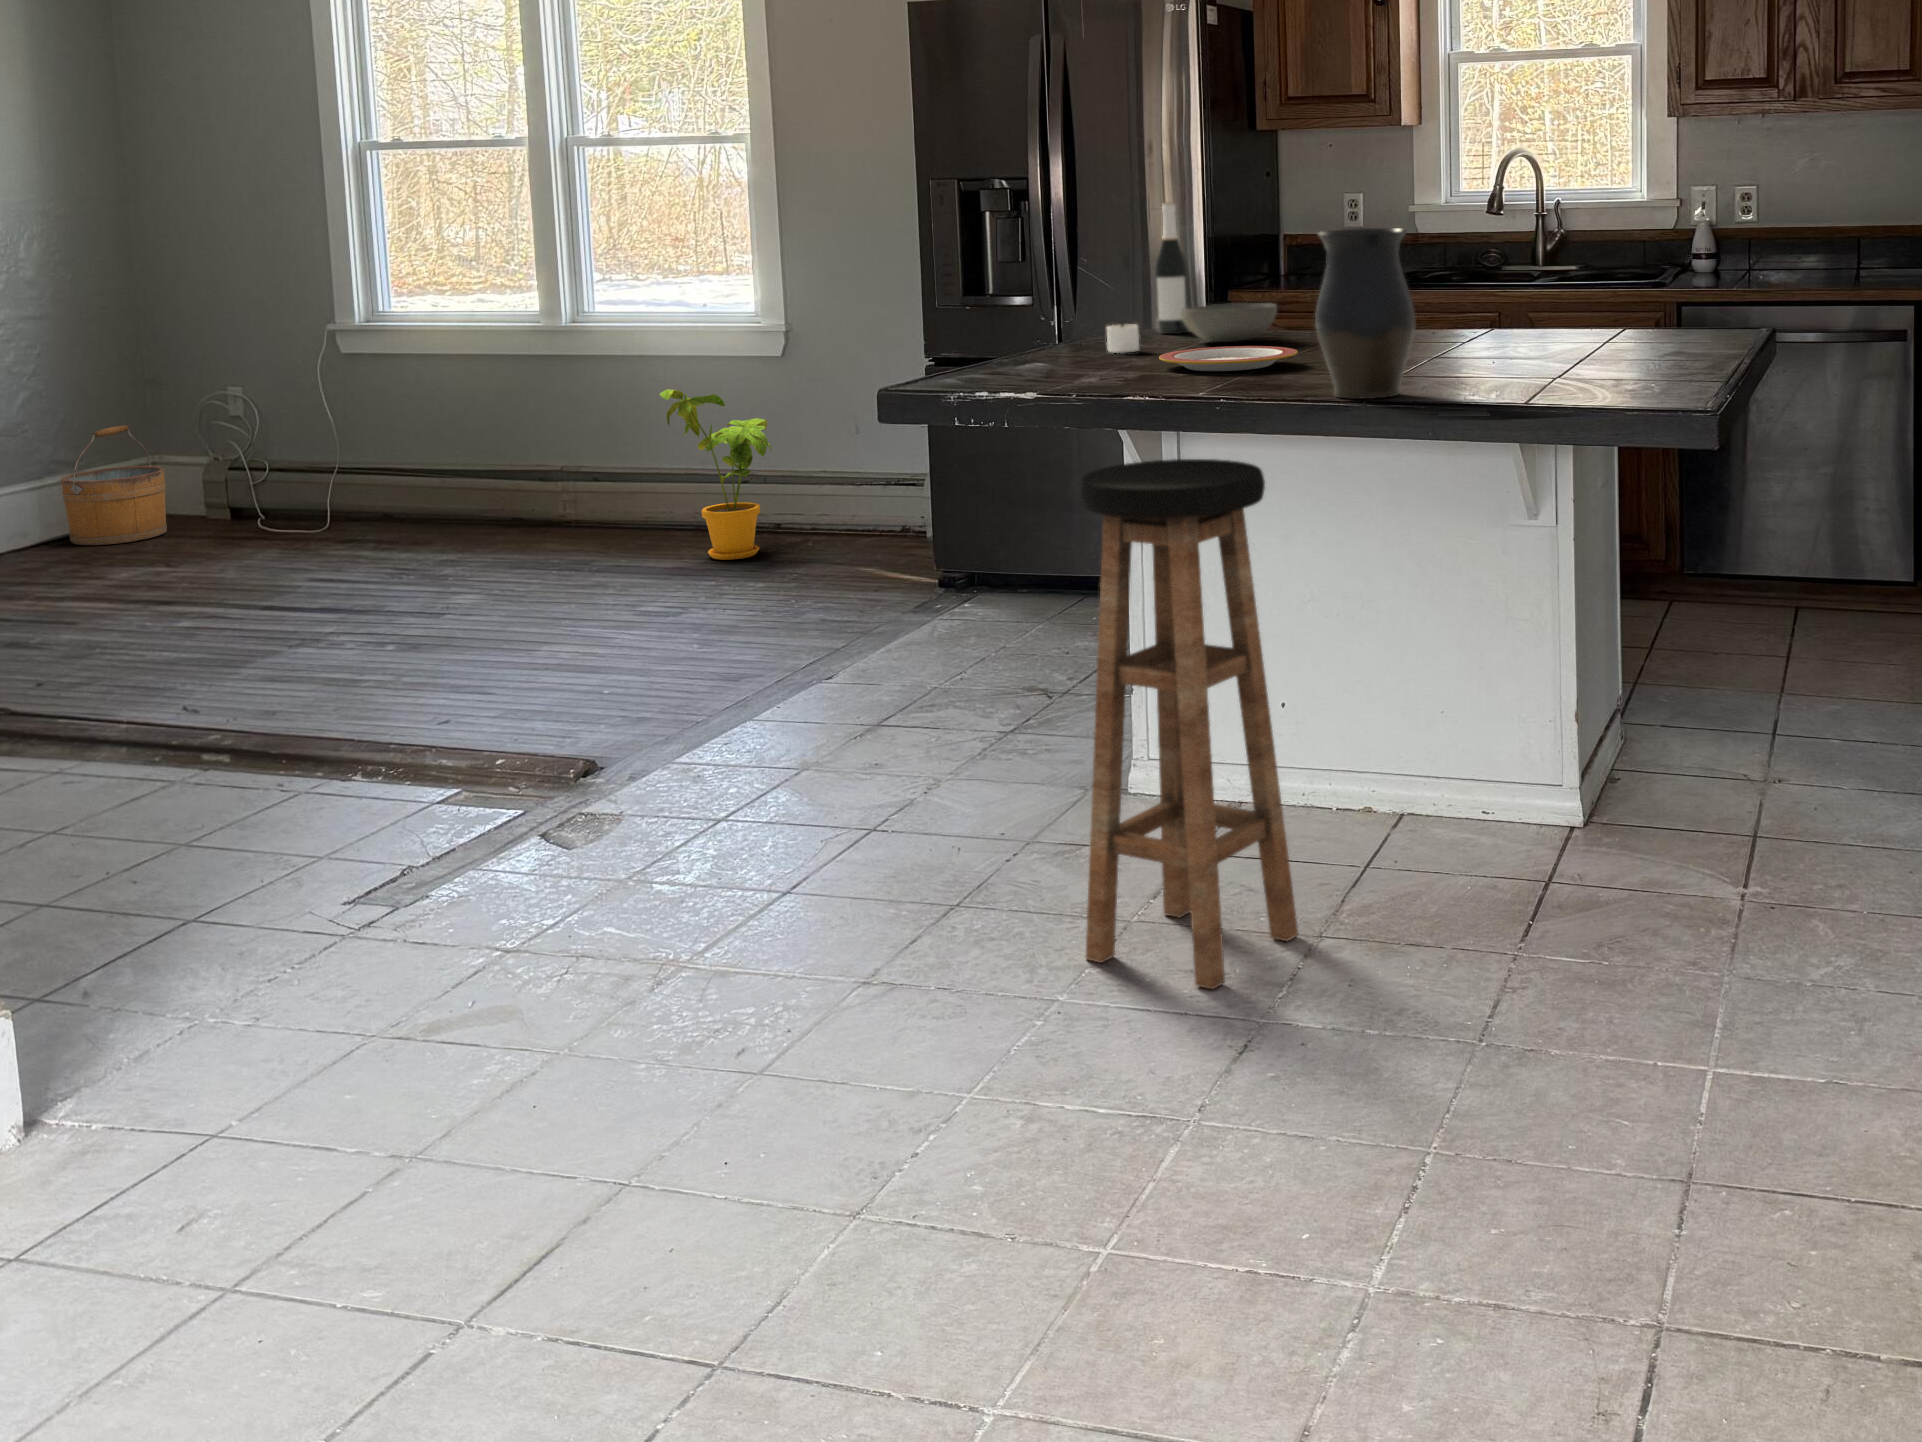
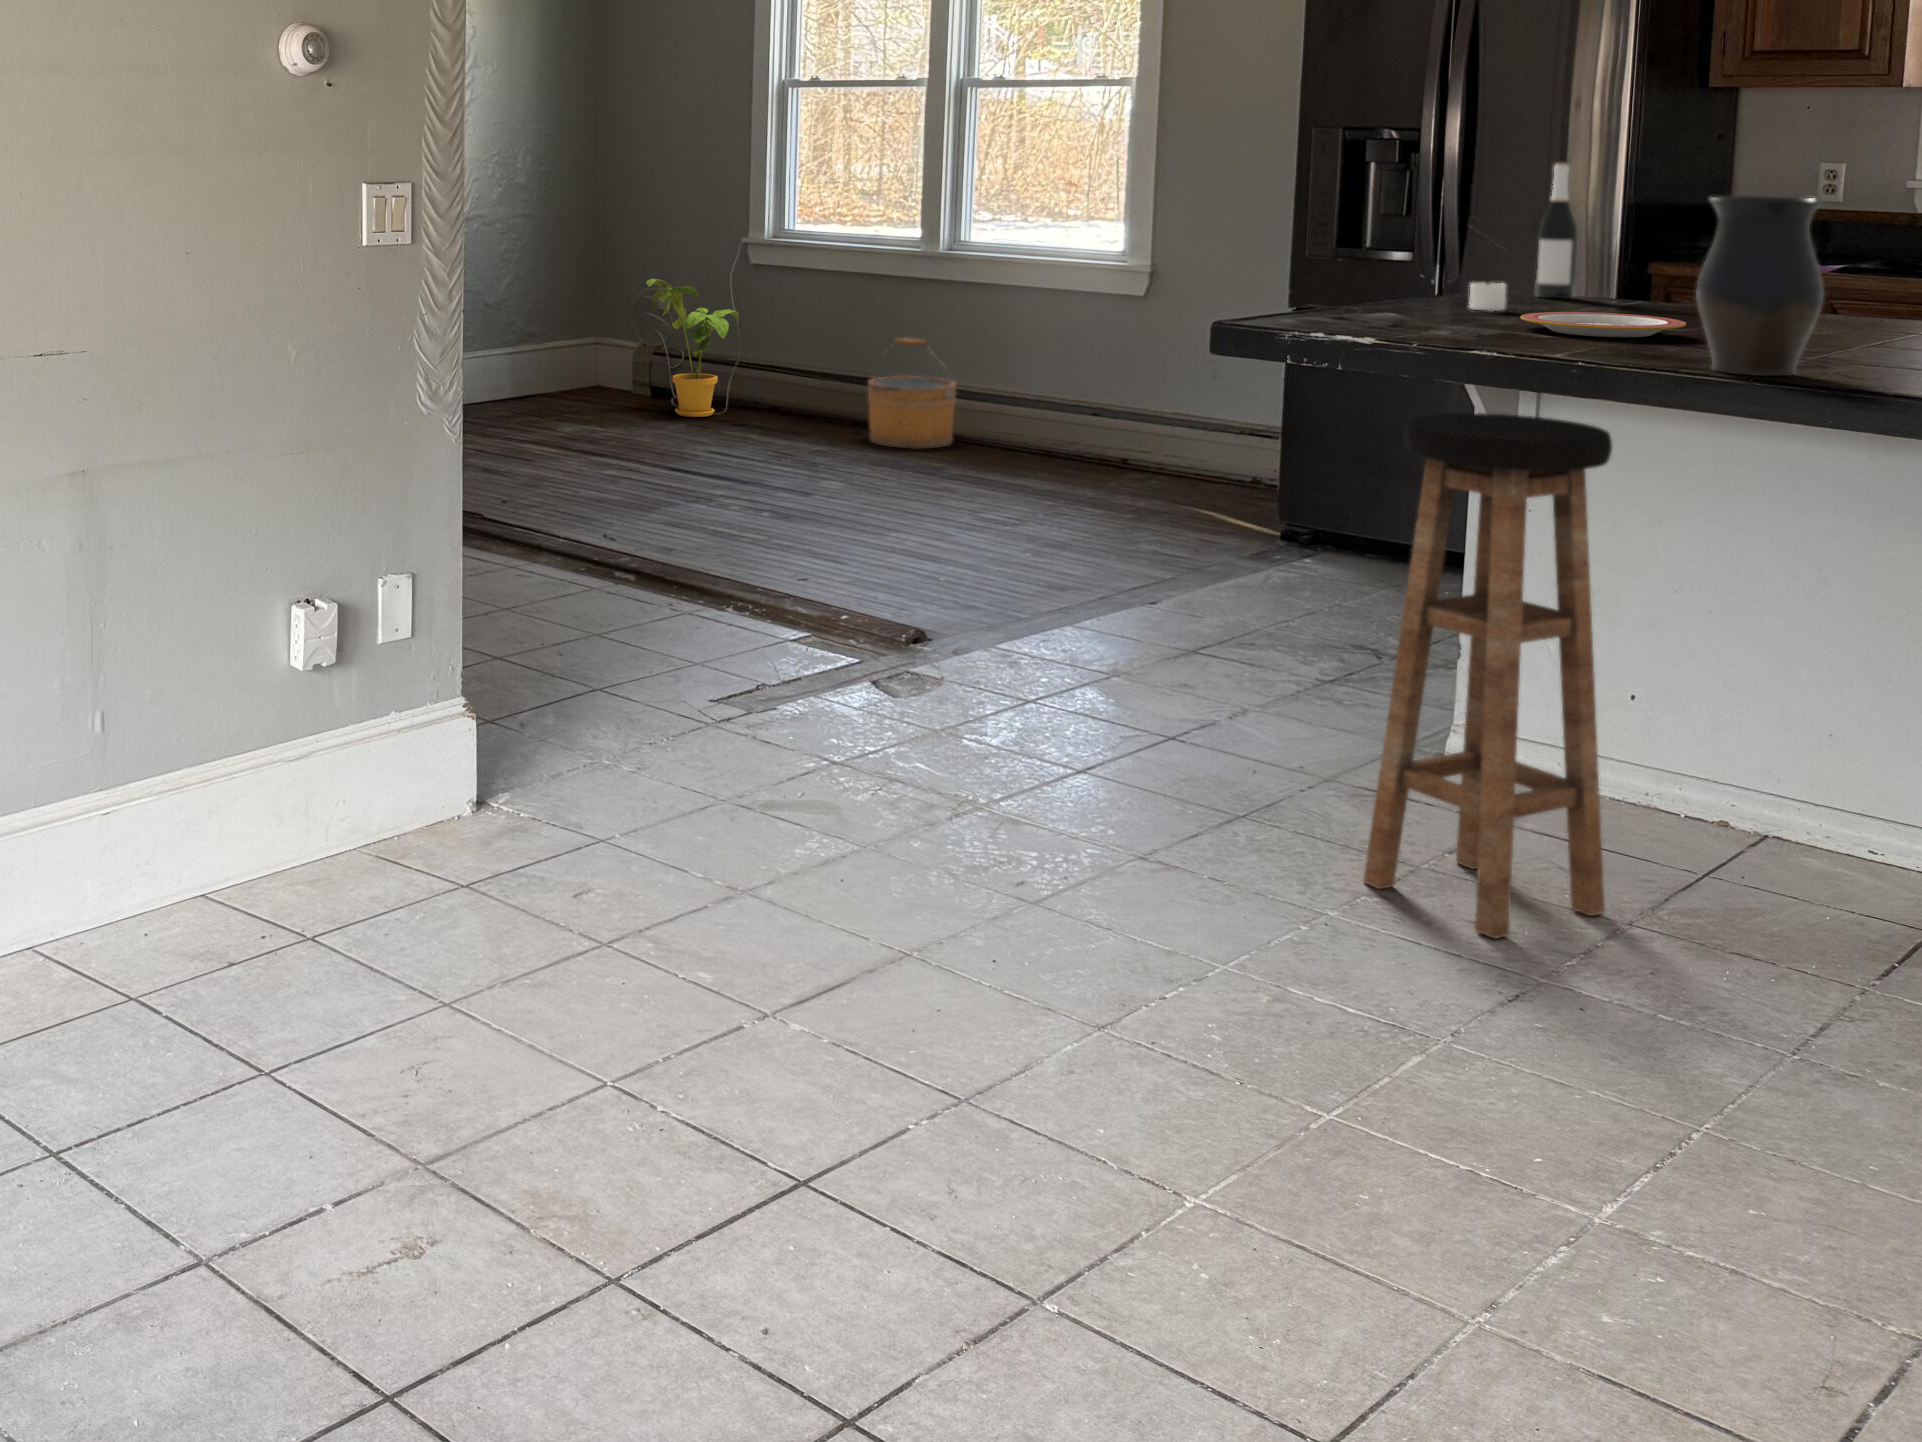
bowl: present [1180,303,1277,342] -> none [1560,271,1677,311]
house plant: present [660,389,771,560] -> present [646,279,739,417]
bucket: present [61,425,167,545] -> present [868,338,956,449]

